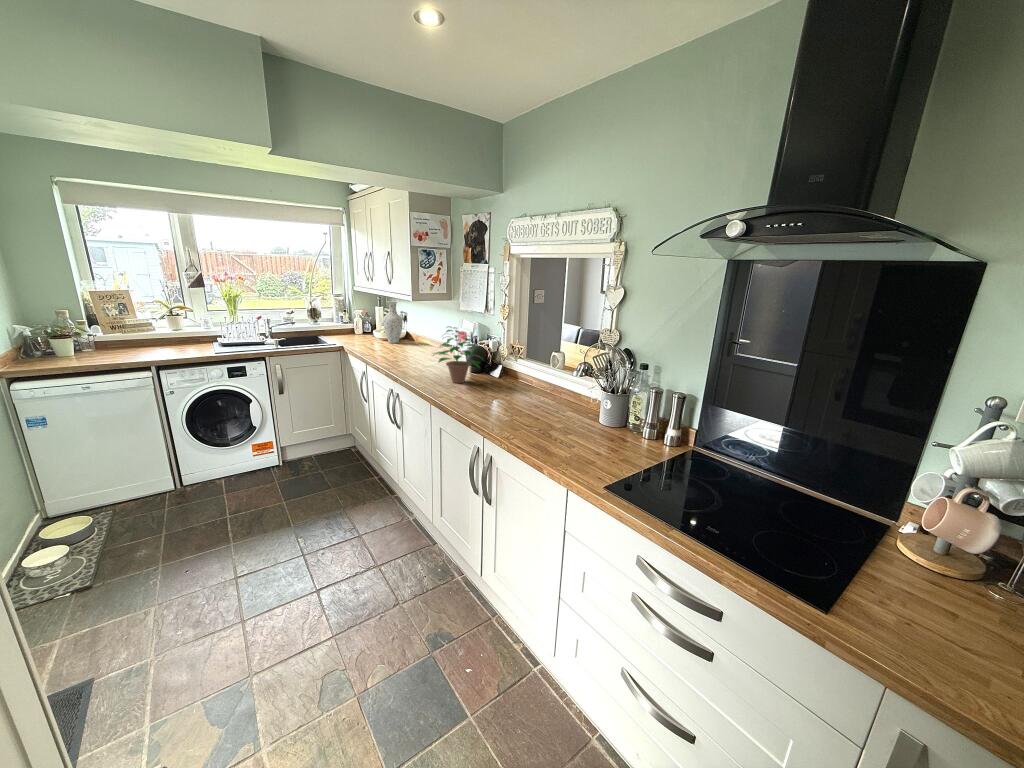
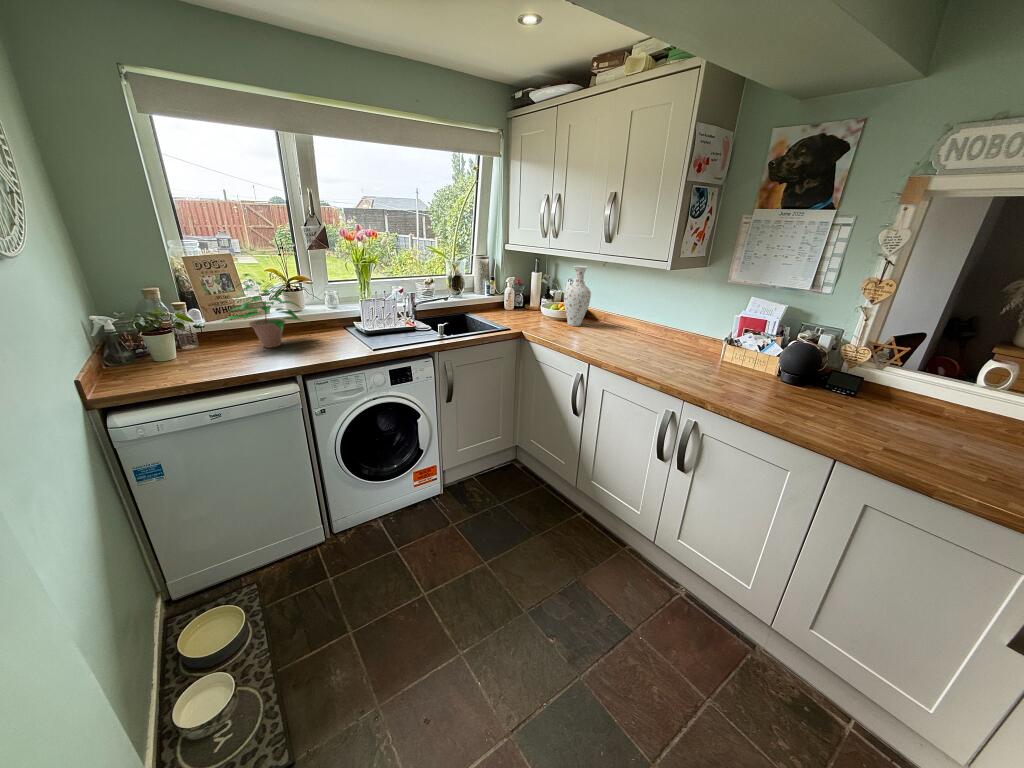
potted plant: present [435,327,483,383] -> present [223,274,303,348]

